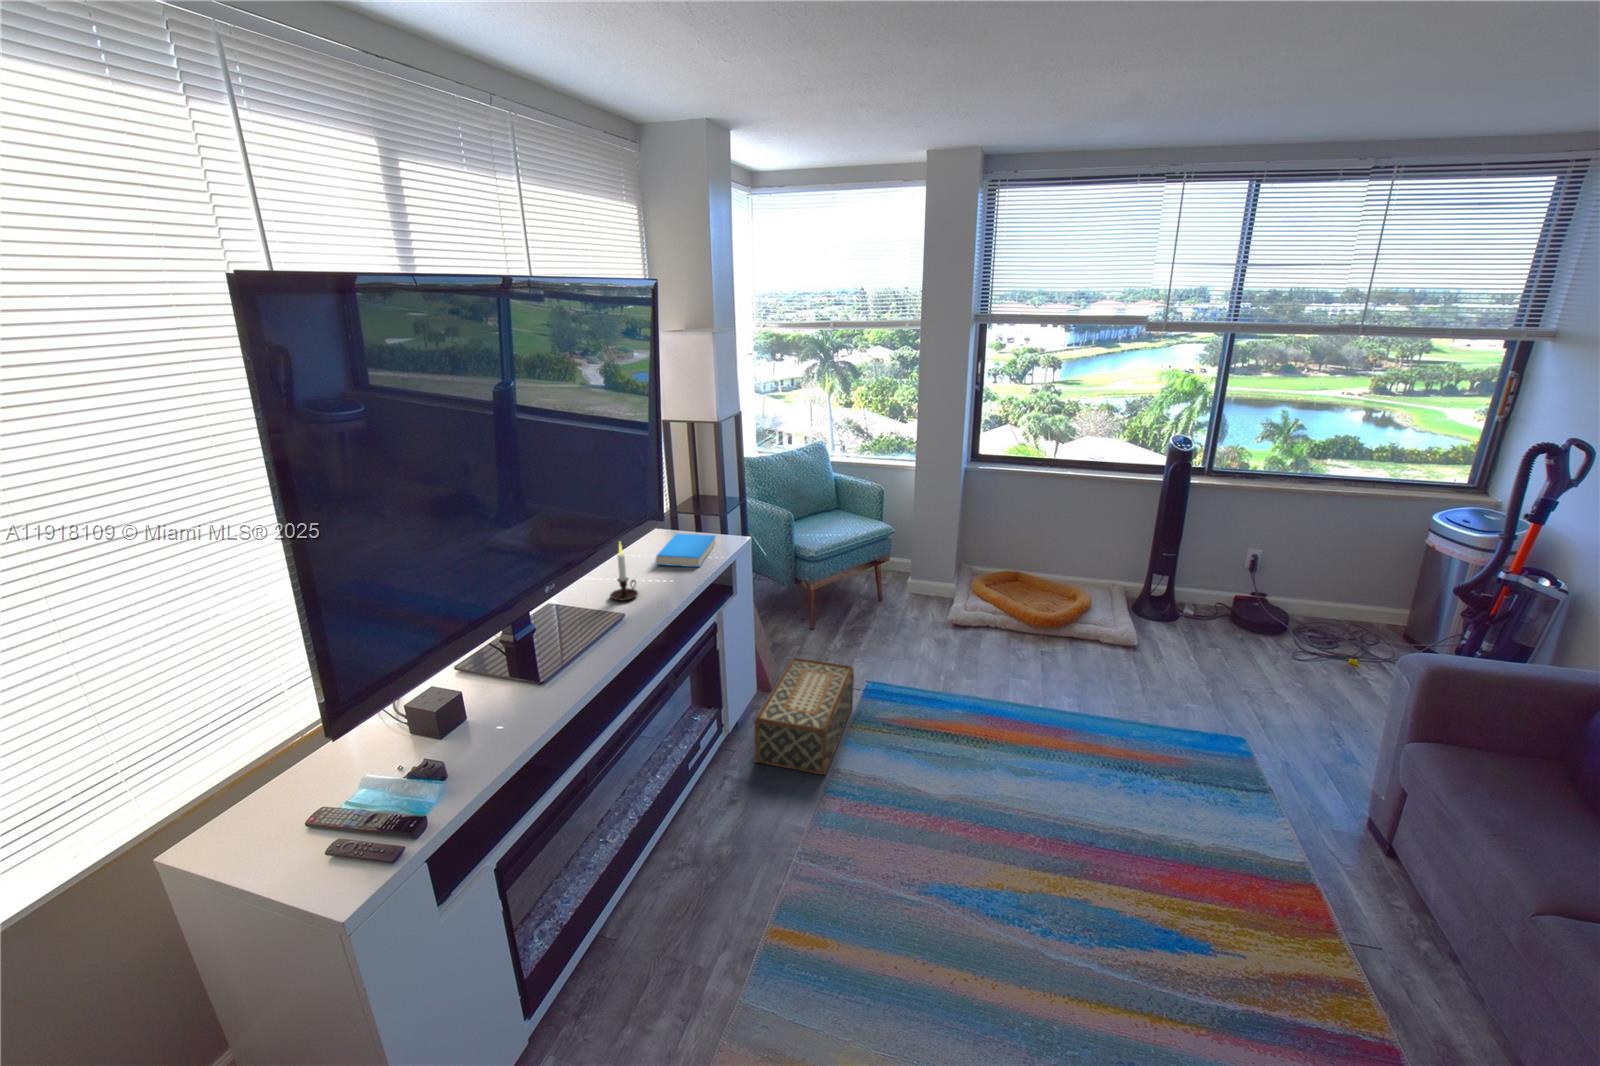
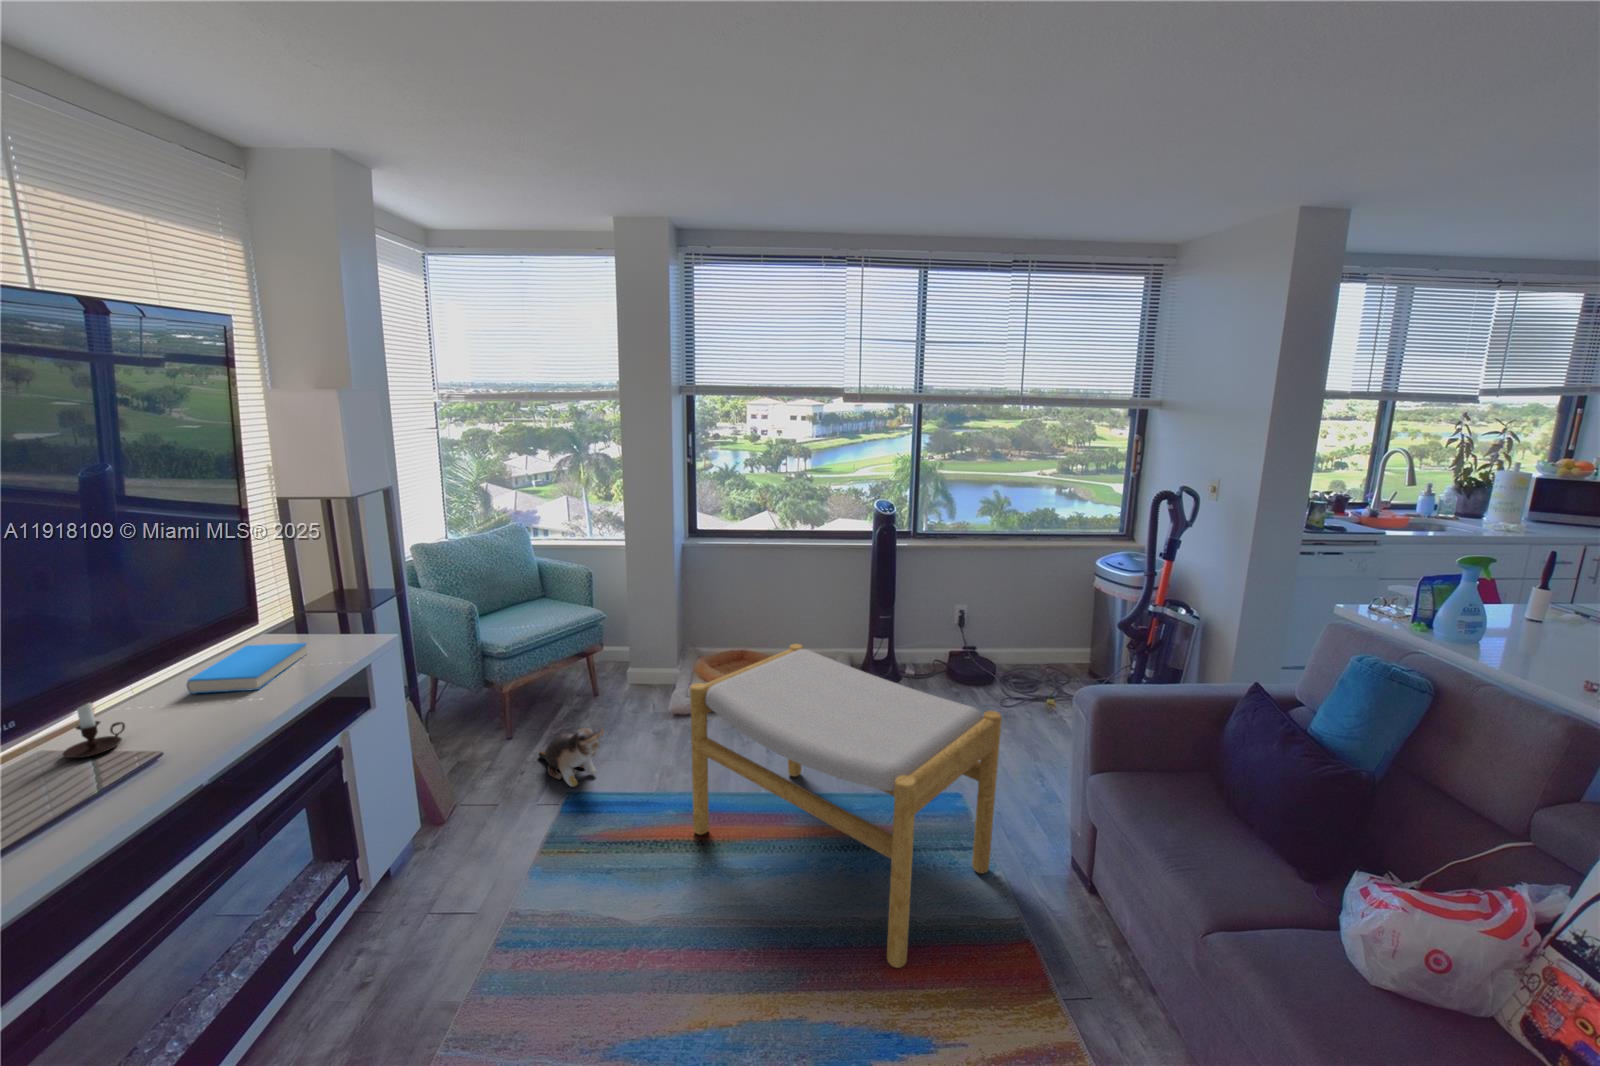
footstool: none [991,573,1320,858] -> present [690,644,1002,968]
plush toy: none [845,625,911,673] -> present [538,728,604,787]
woven basket: present [754,658,854,775] -> none [354,788,527,950]

